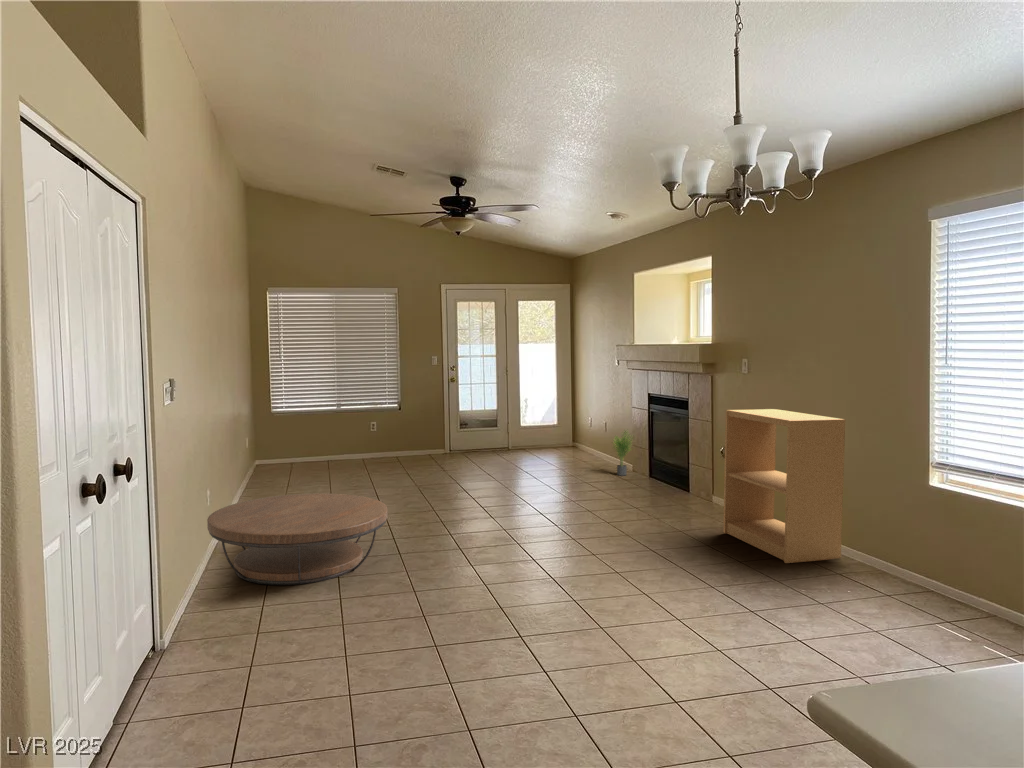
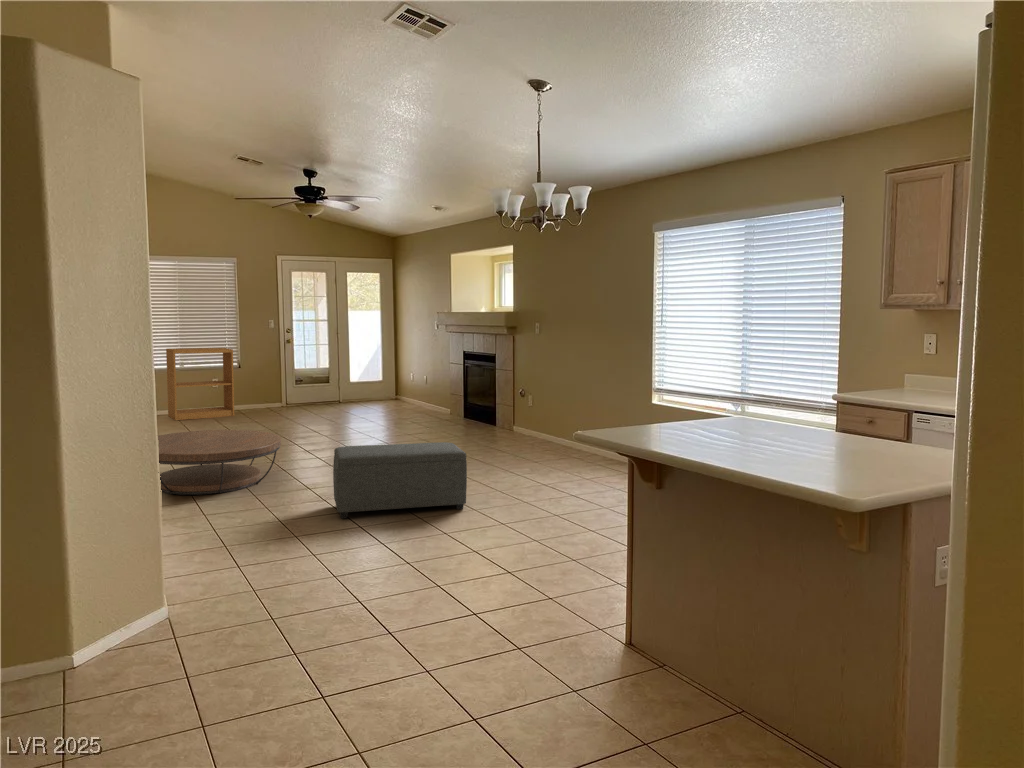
bookshelf: present [723,409,845,563] -> present [166,348,234,420]
potted plant: present [615,431,630,476] -> none [433,380,455,417]
ottoman: none [416,540,614,654] -> present [333,442,467,518]

